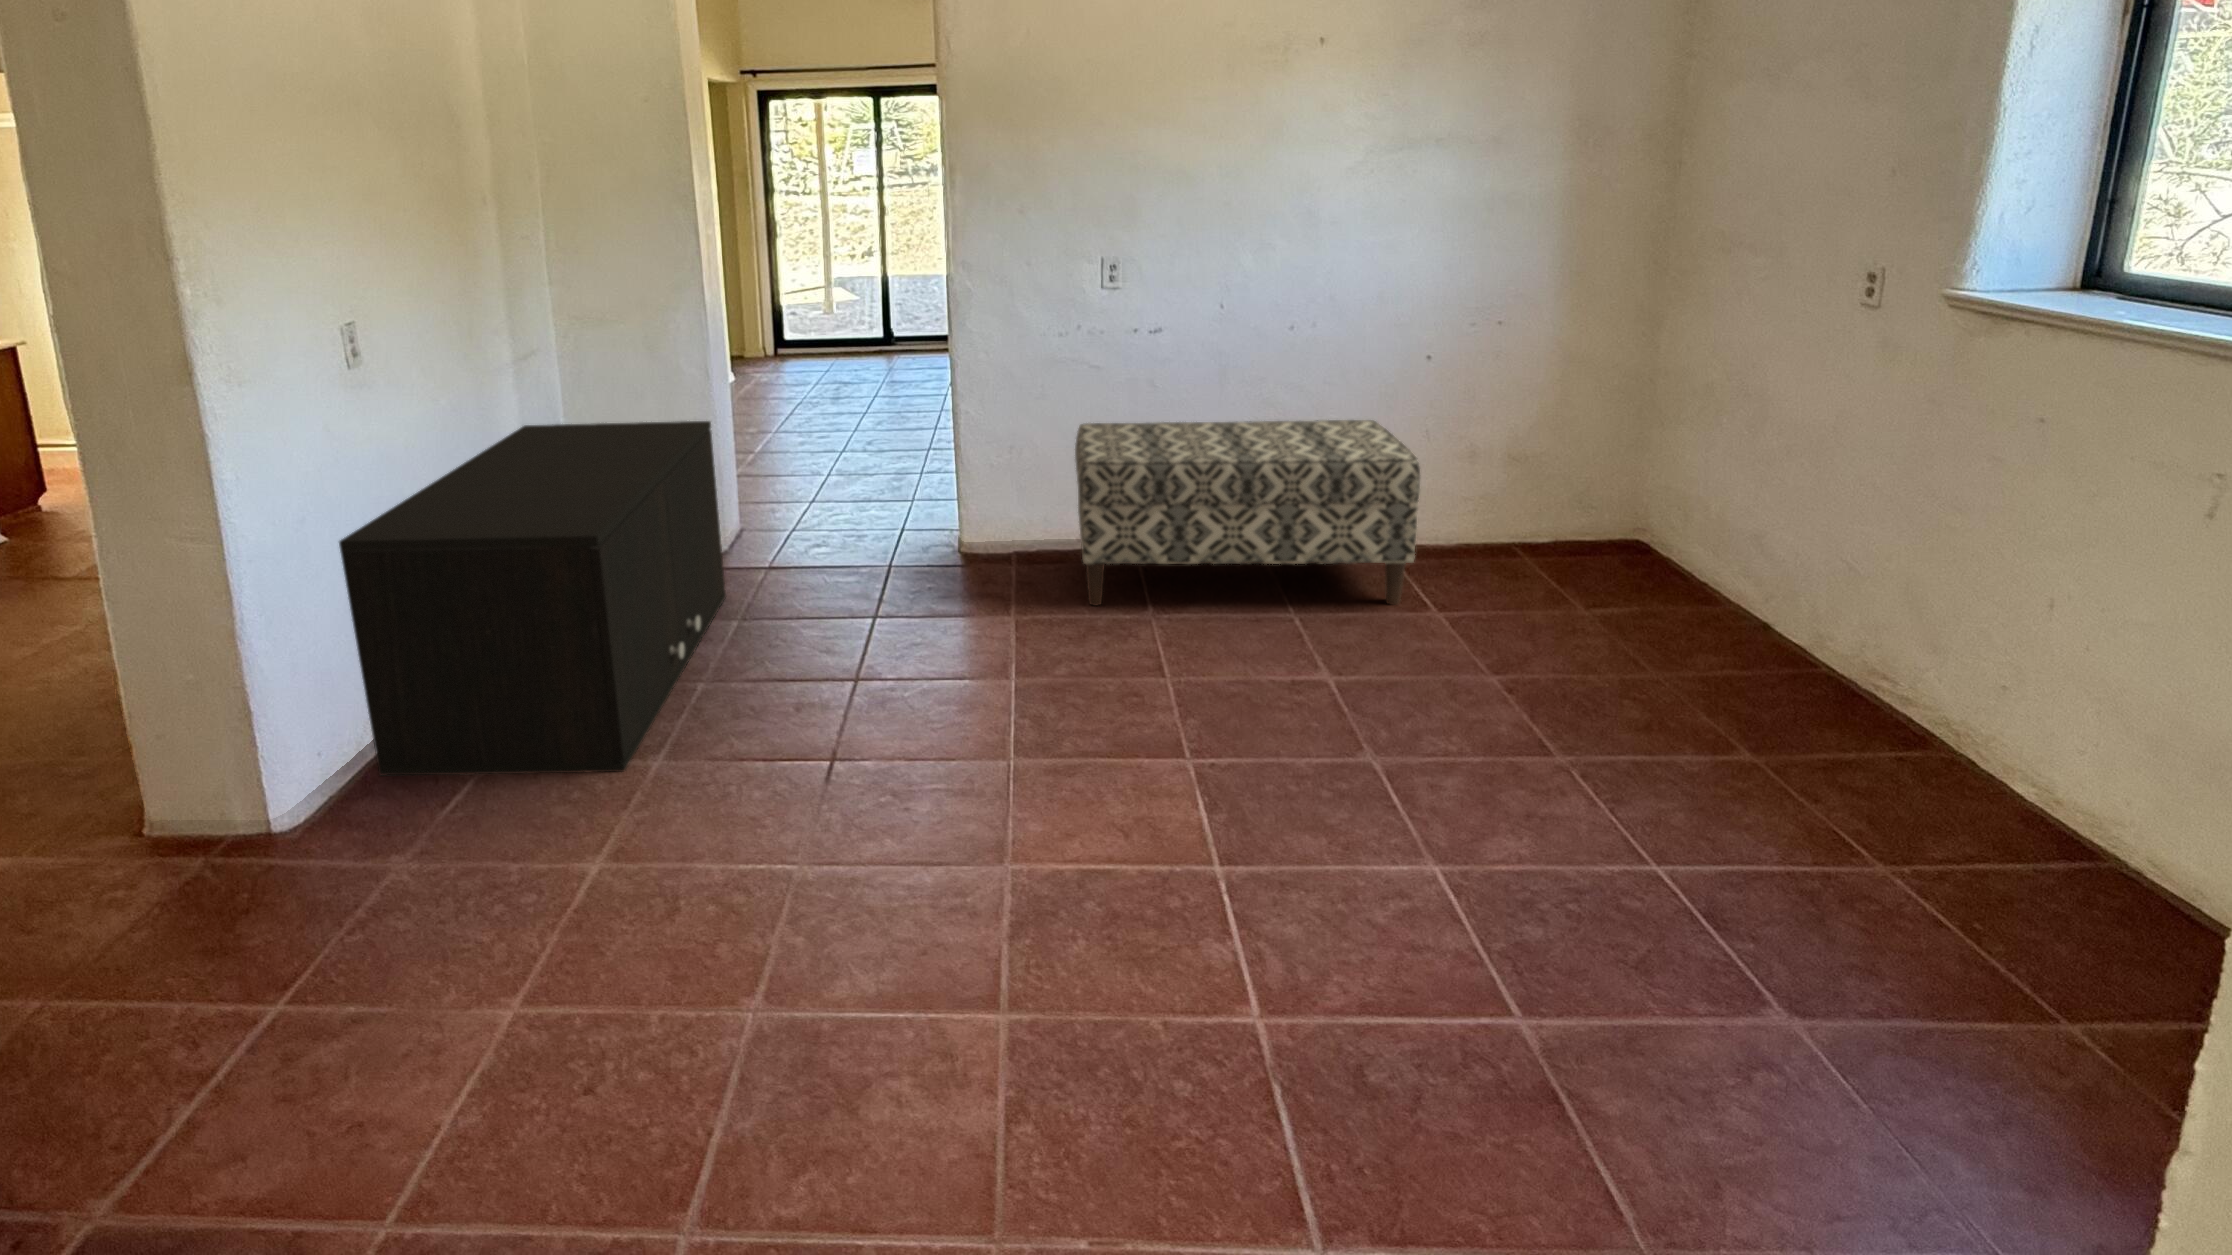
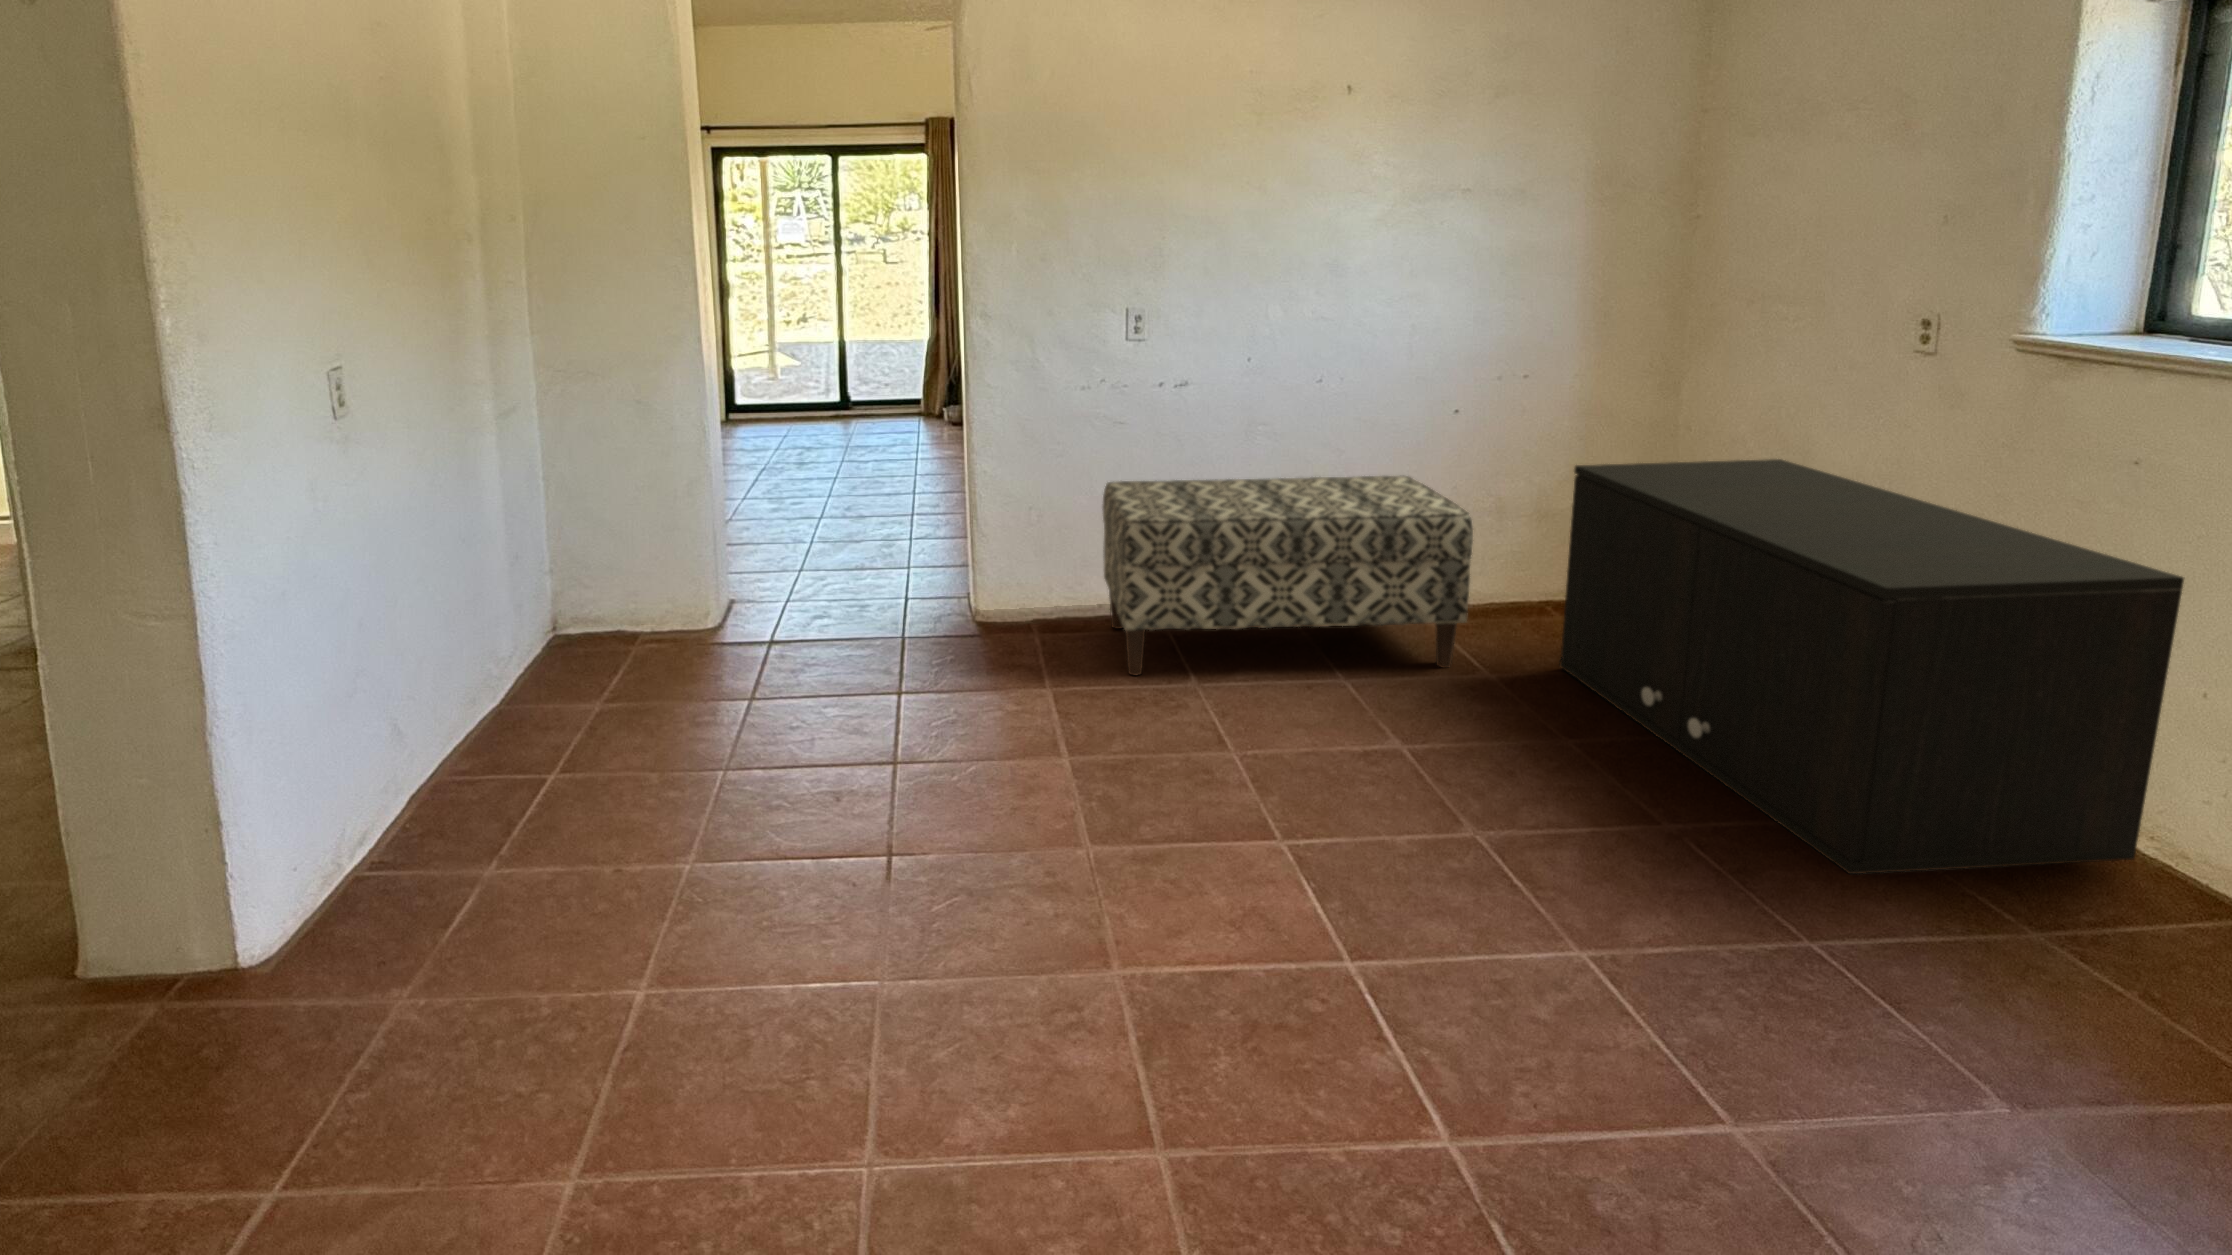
storage cabinet: present [339,421,726,775] -> present [1560,459,2184,874]

